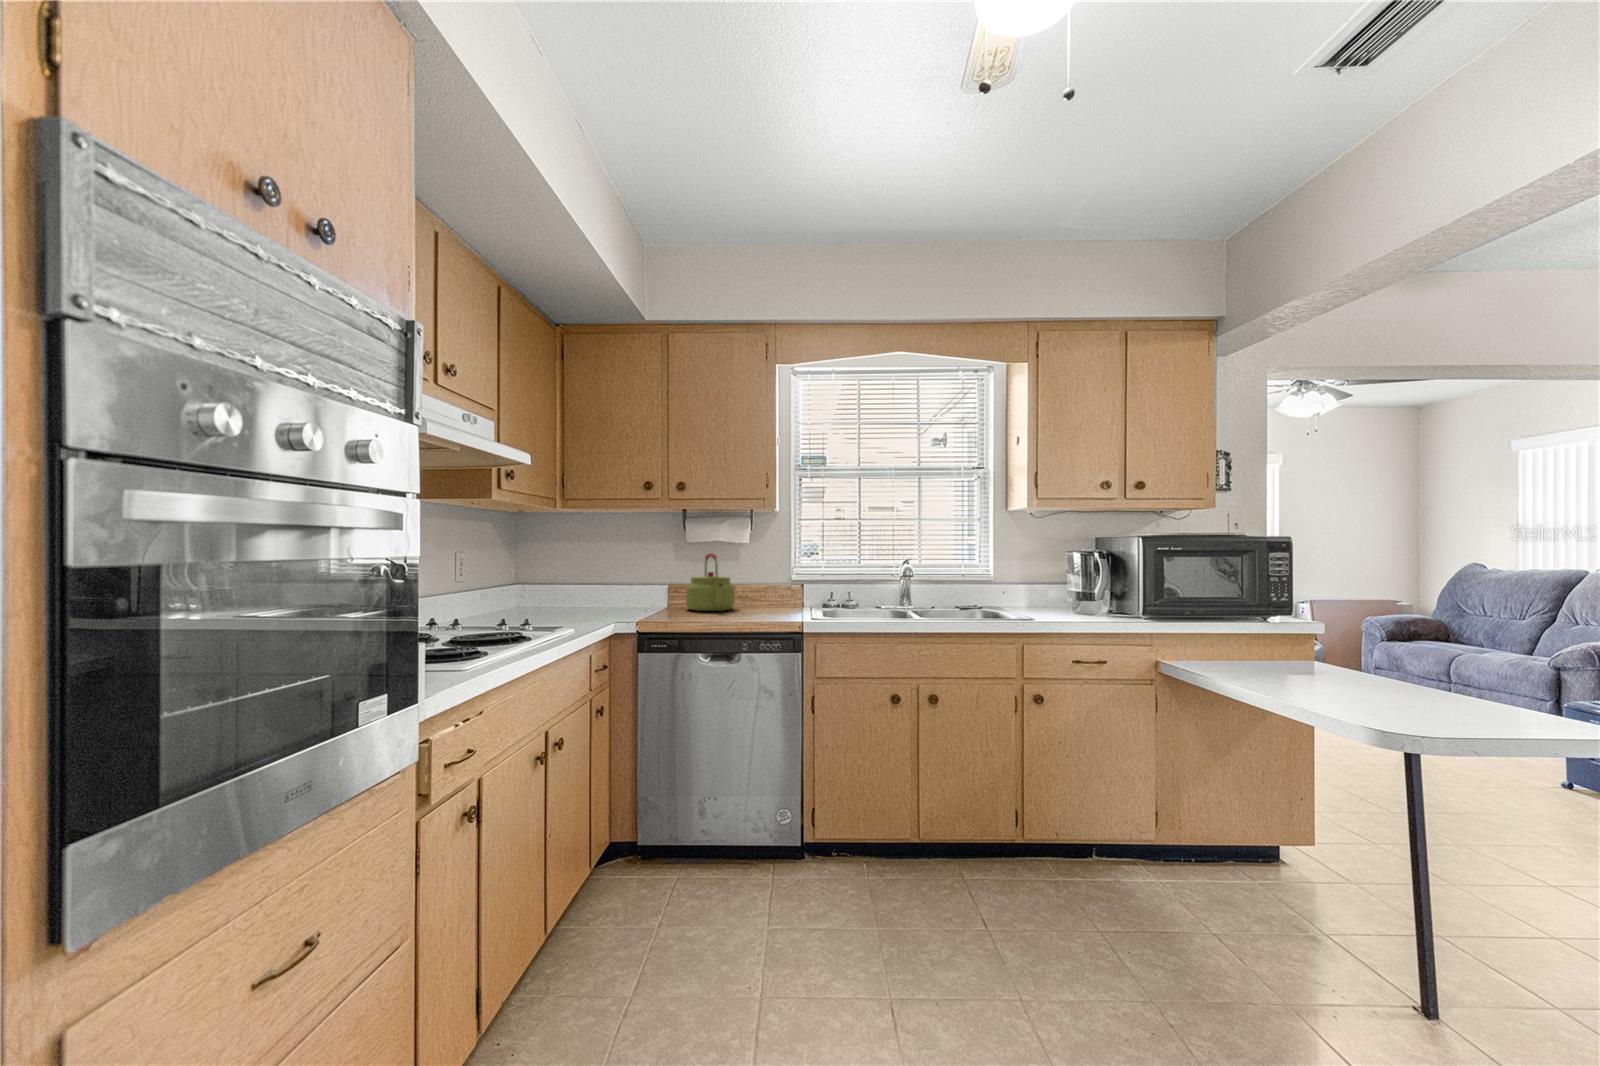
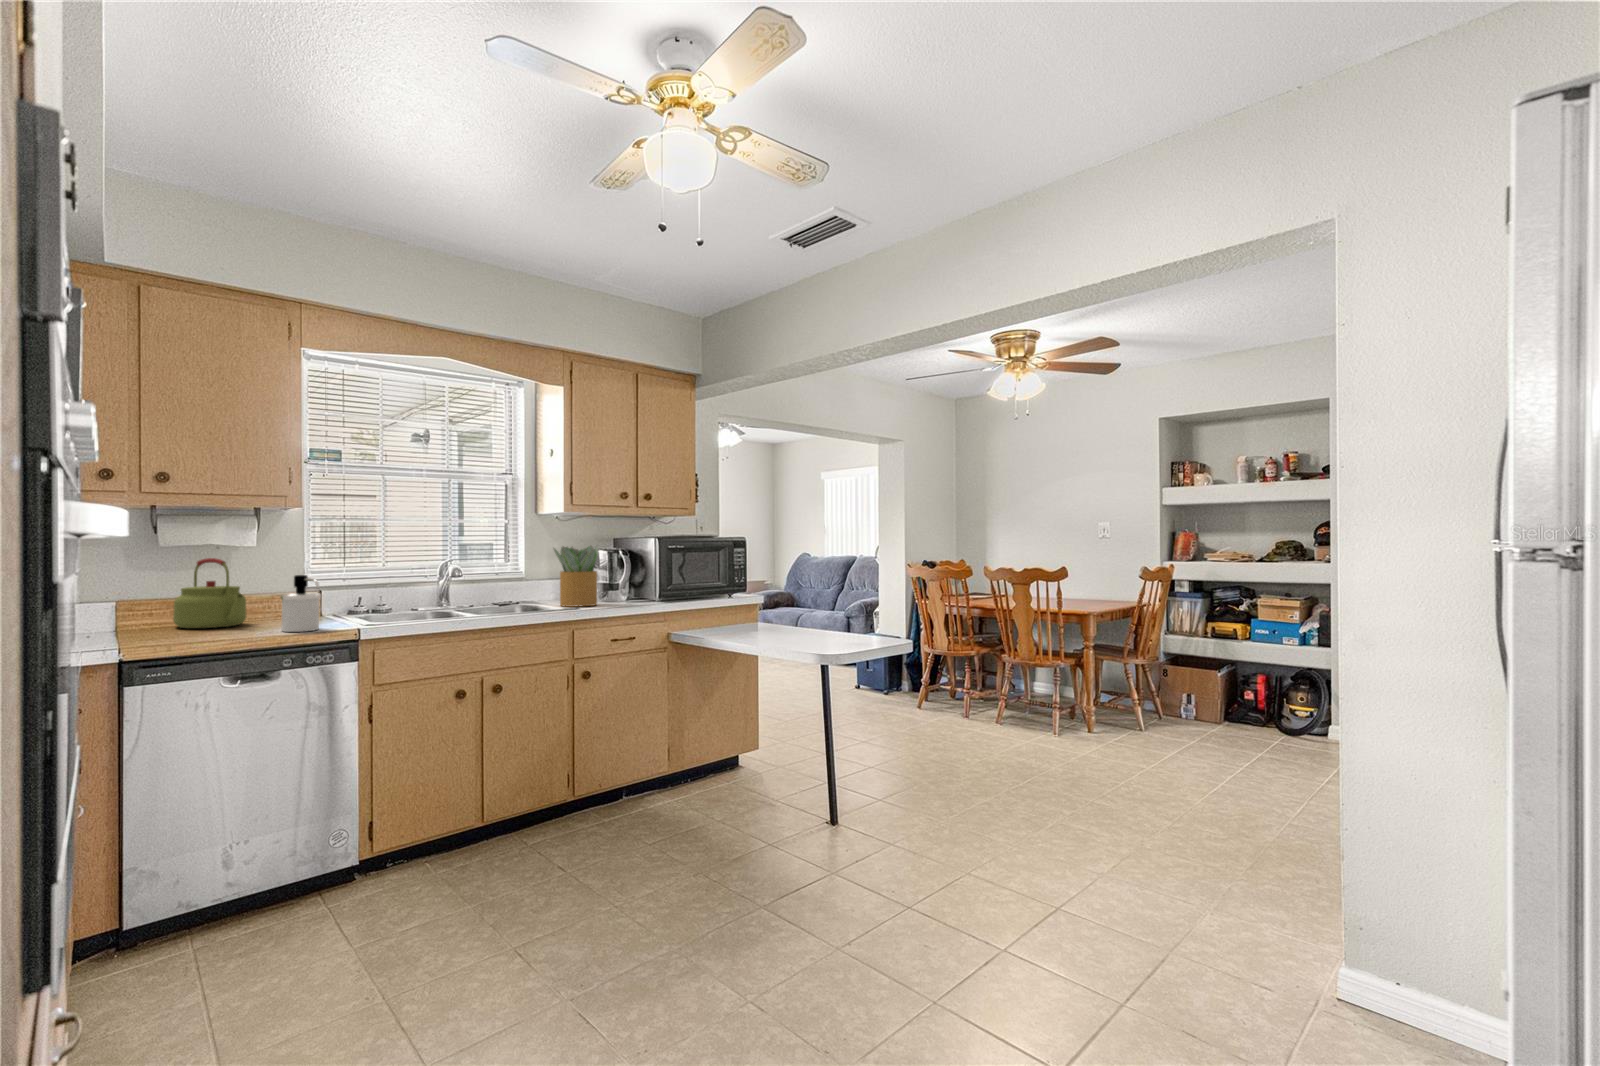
potted plant: none [1018,546,1071,616] -> present [554,546,598,607]
soap dispenser: none [741,569,771,620] -> present [280,575,321,632]

